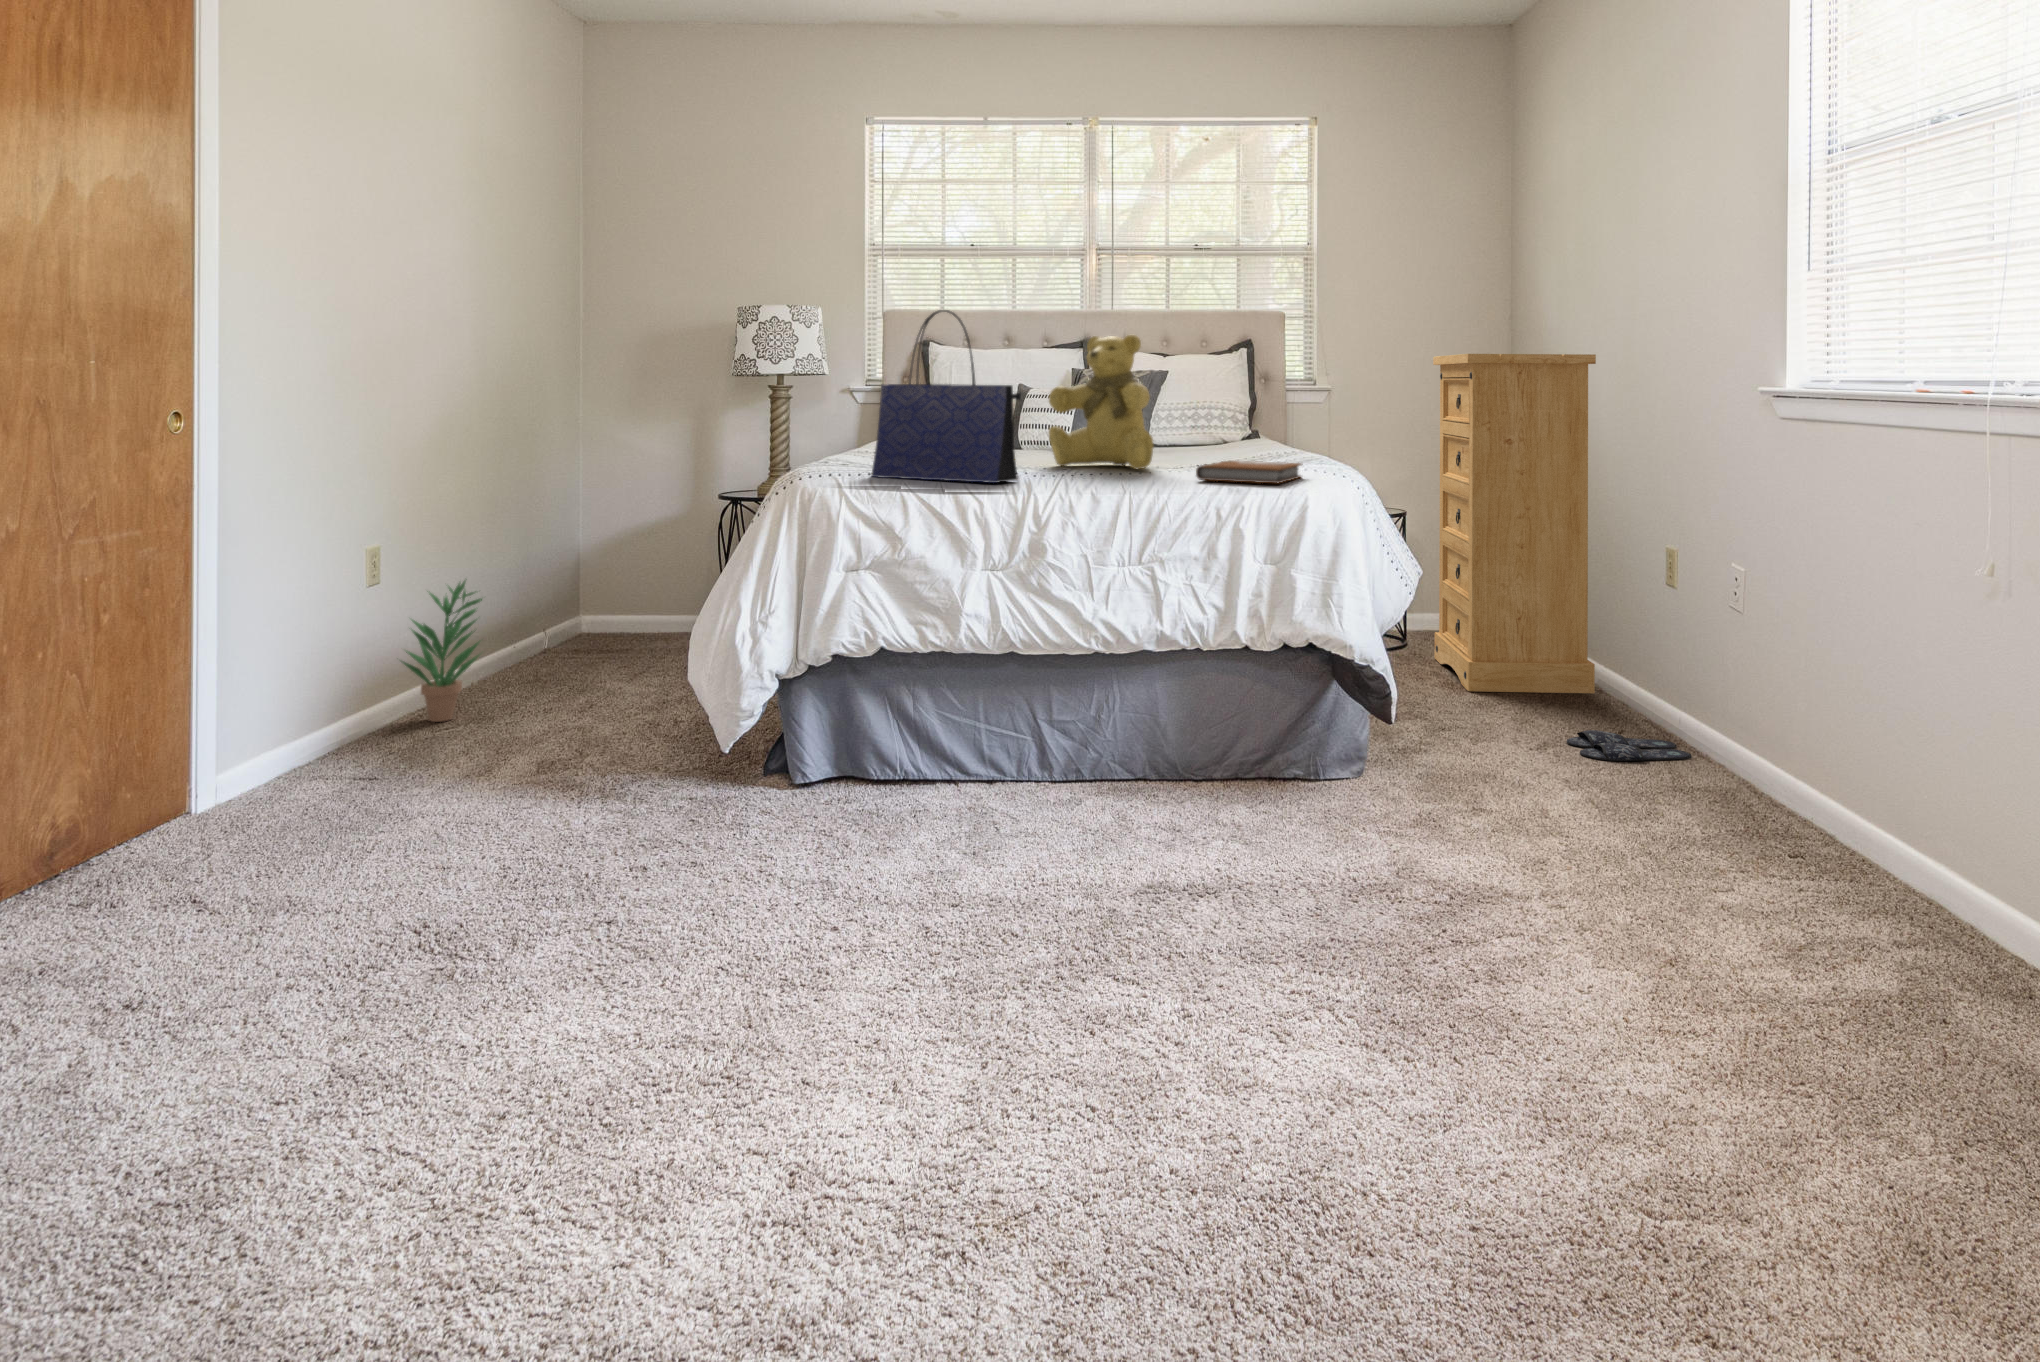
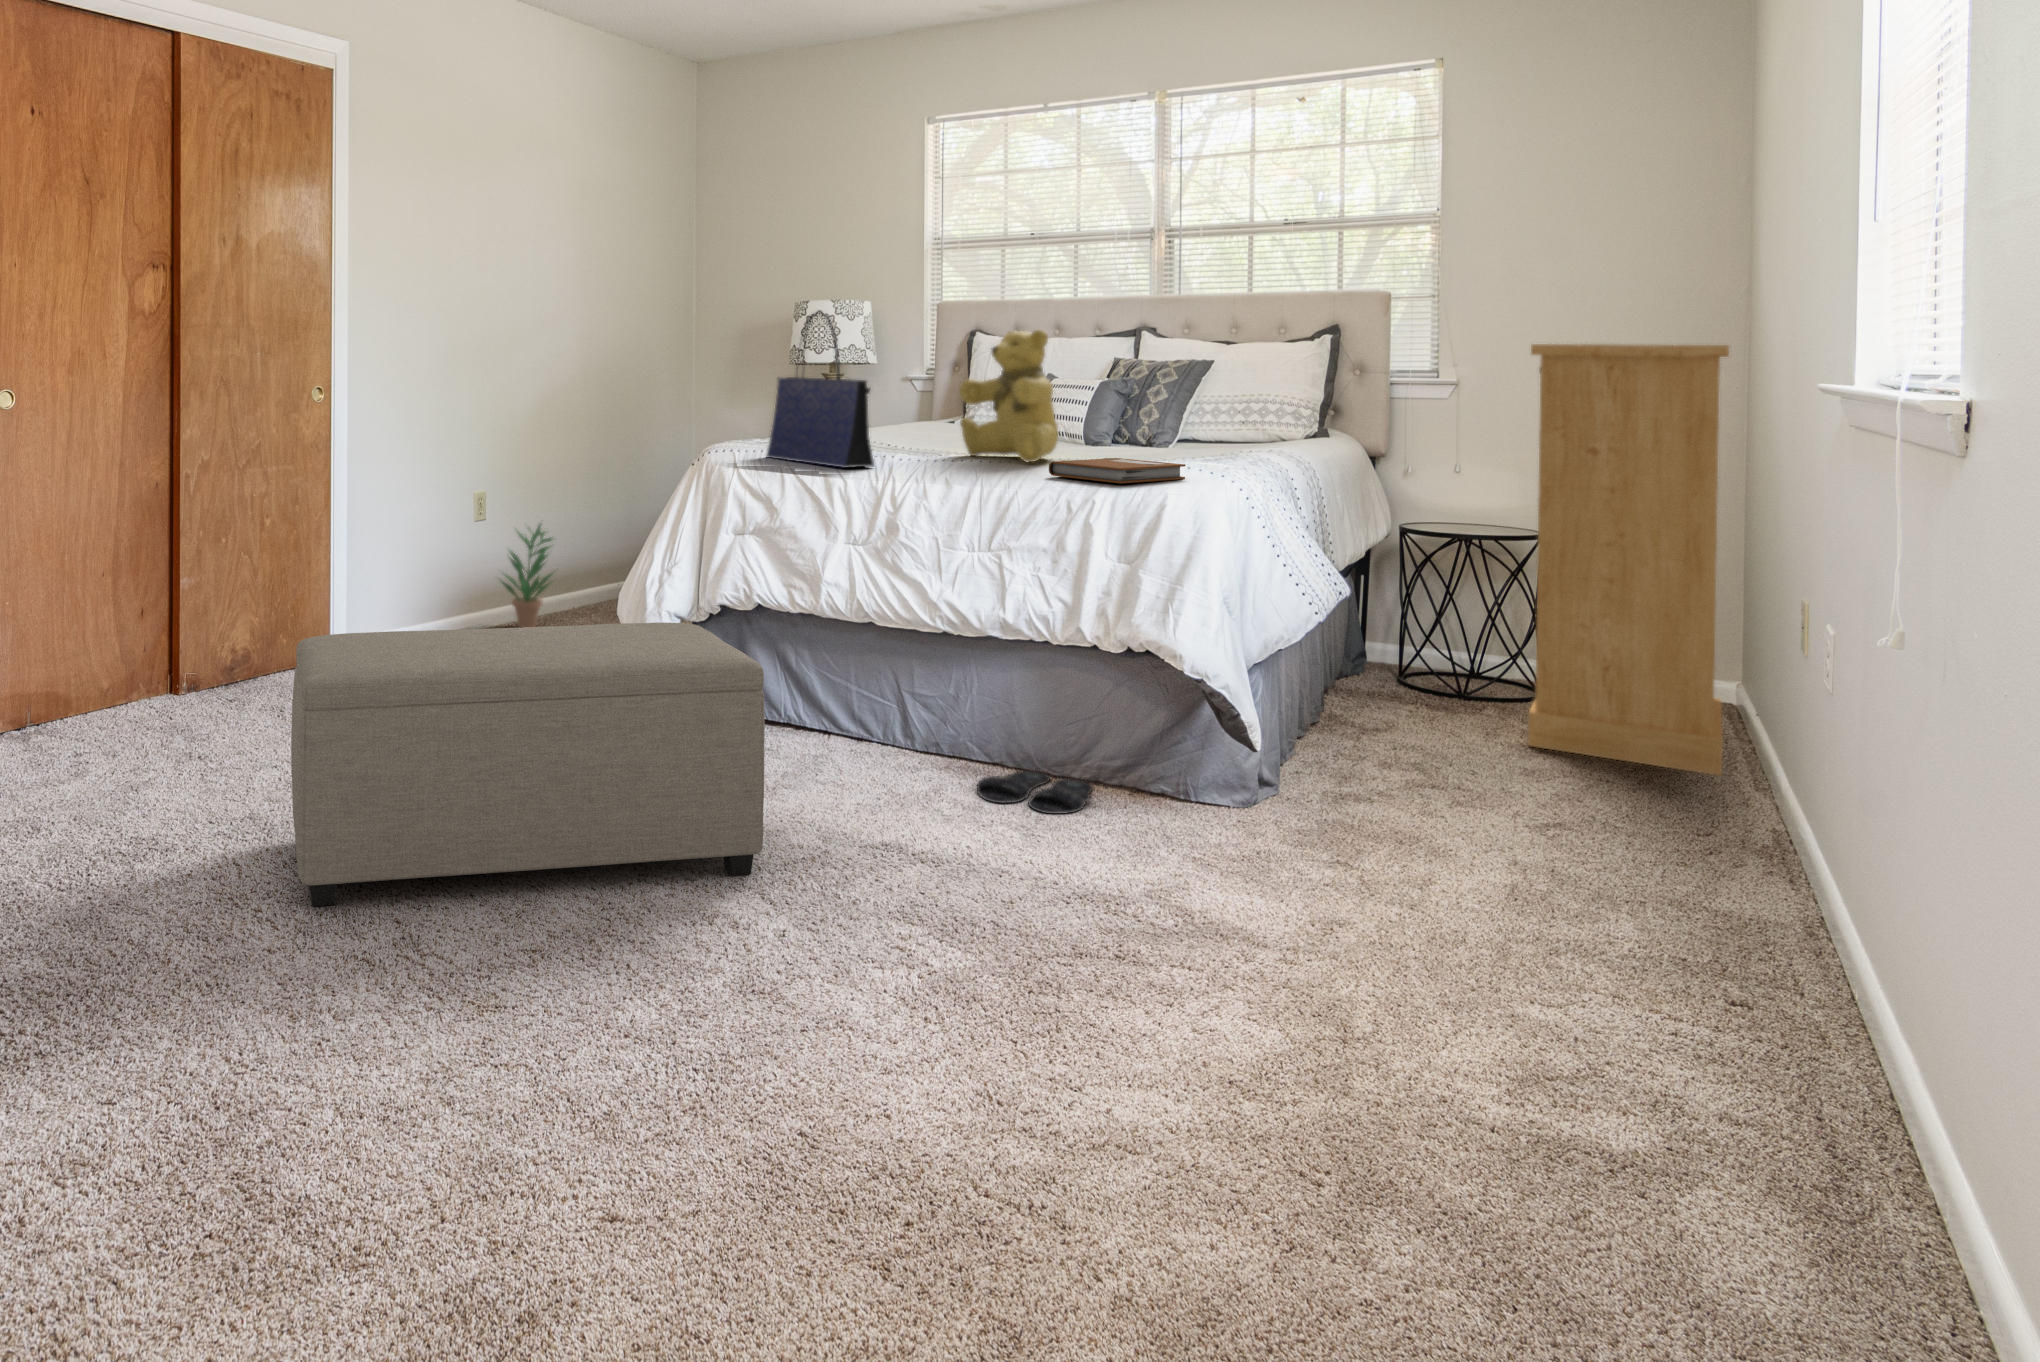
ottoman: none [472,677,1113,1183] -> present [291,623,764,906]
slippers: present [1567,730,1692,761] -> present [977,771,1092,814]

